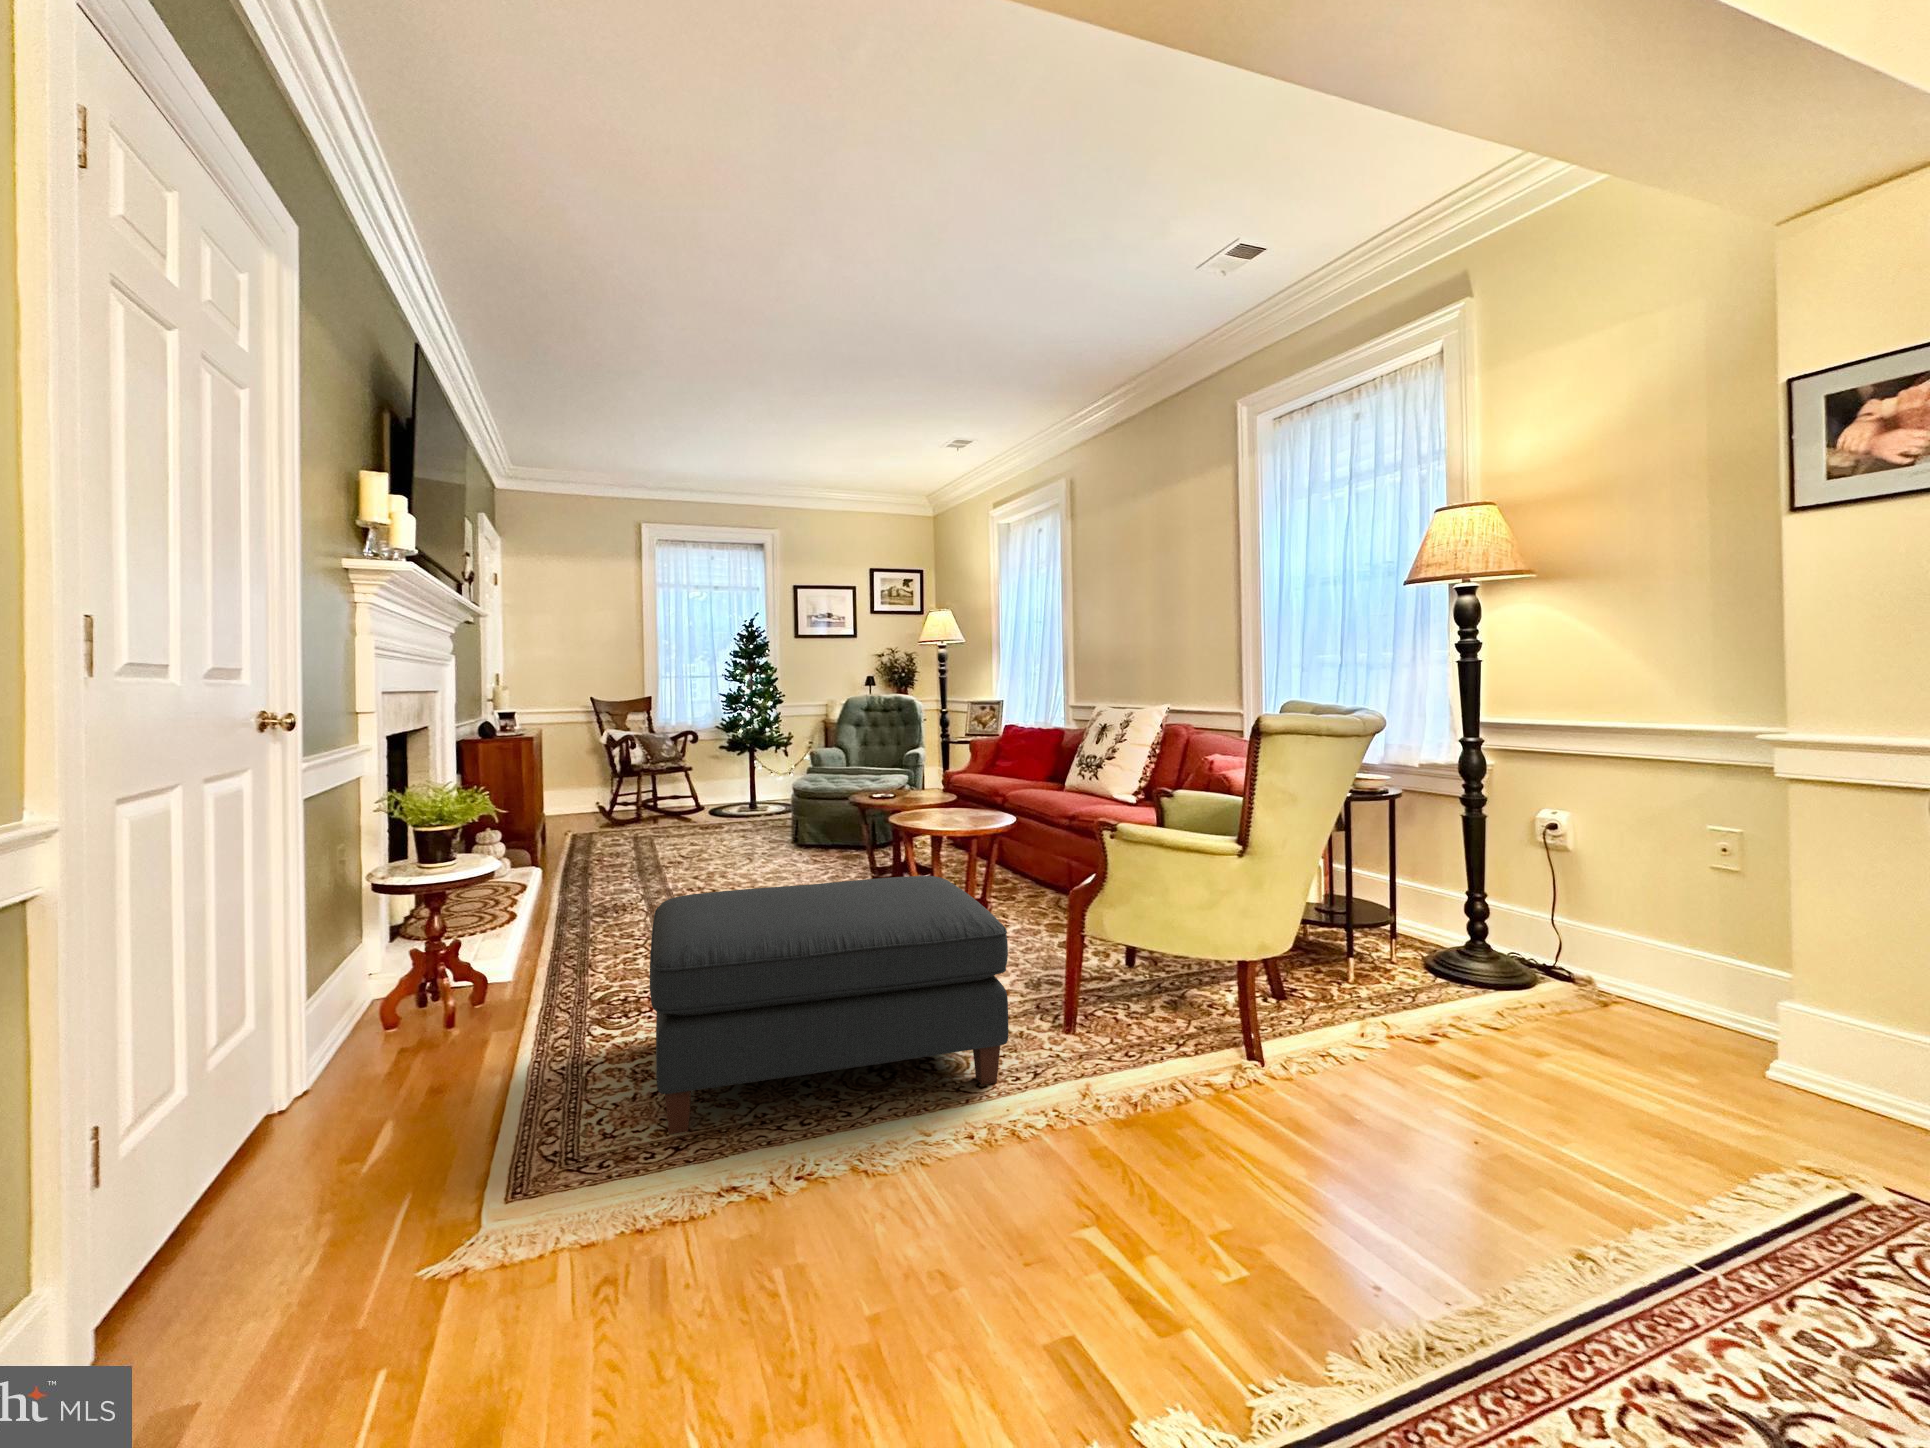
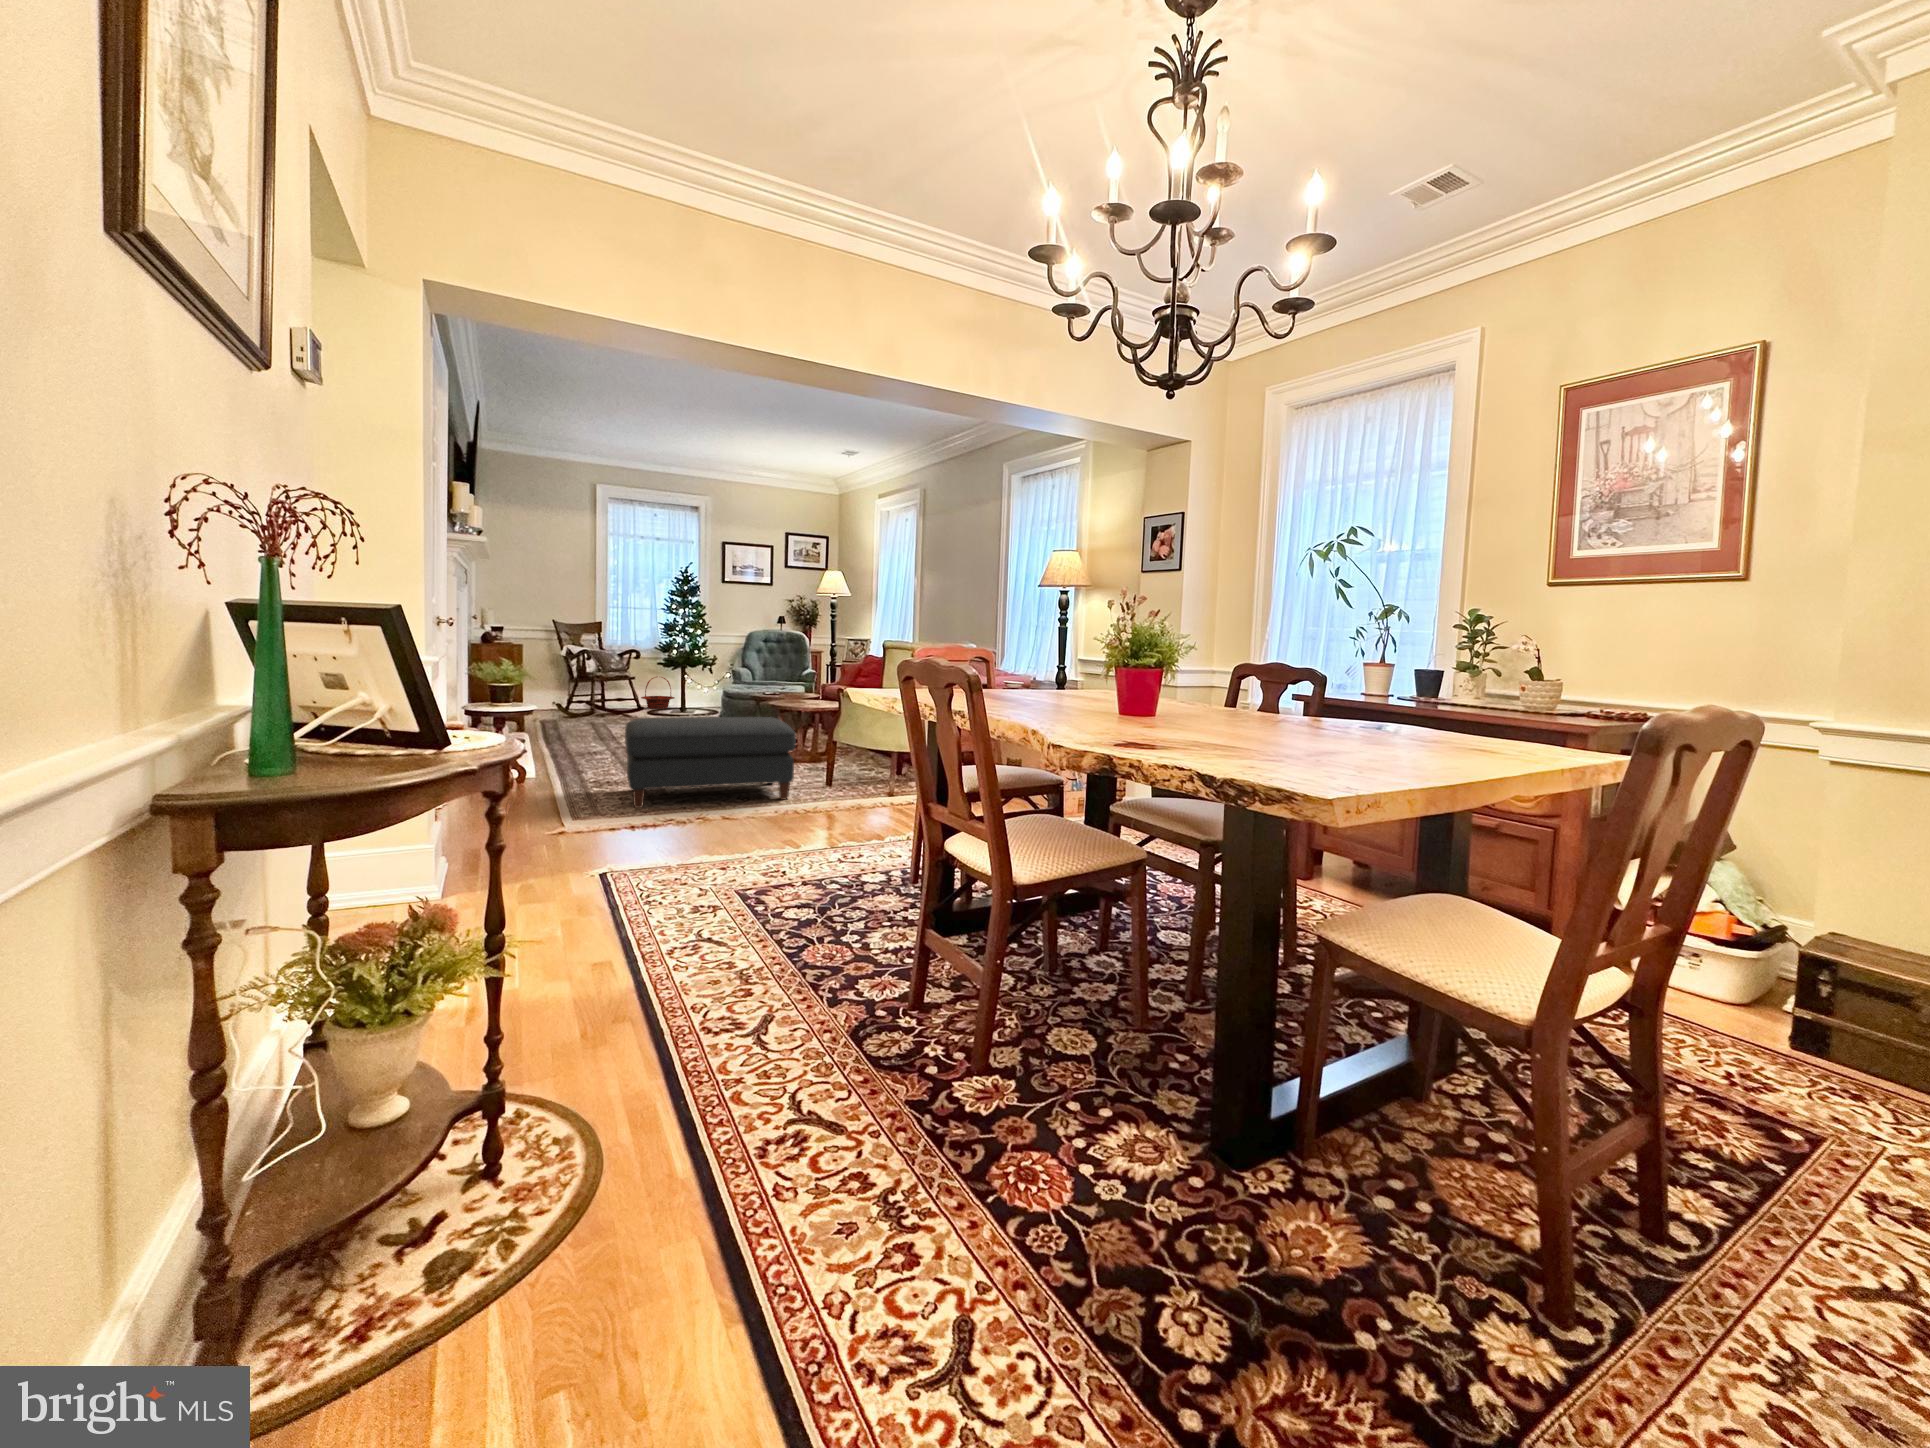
basket: none [700,764,743,807] -> present [641,677,675,709]

